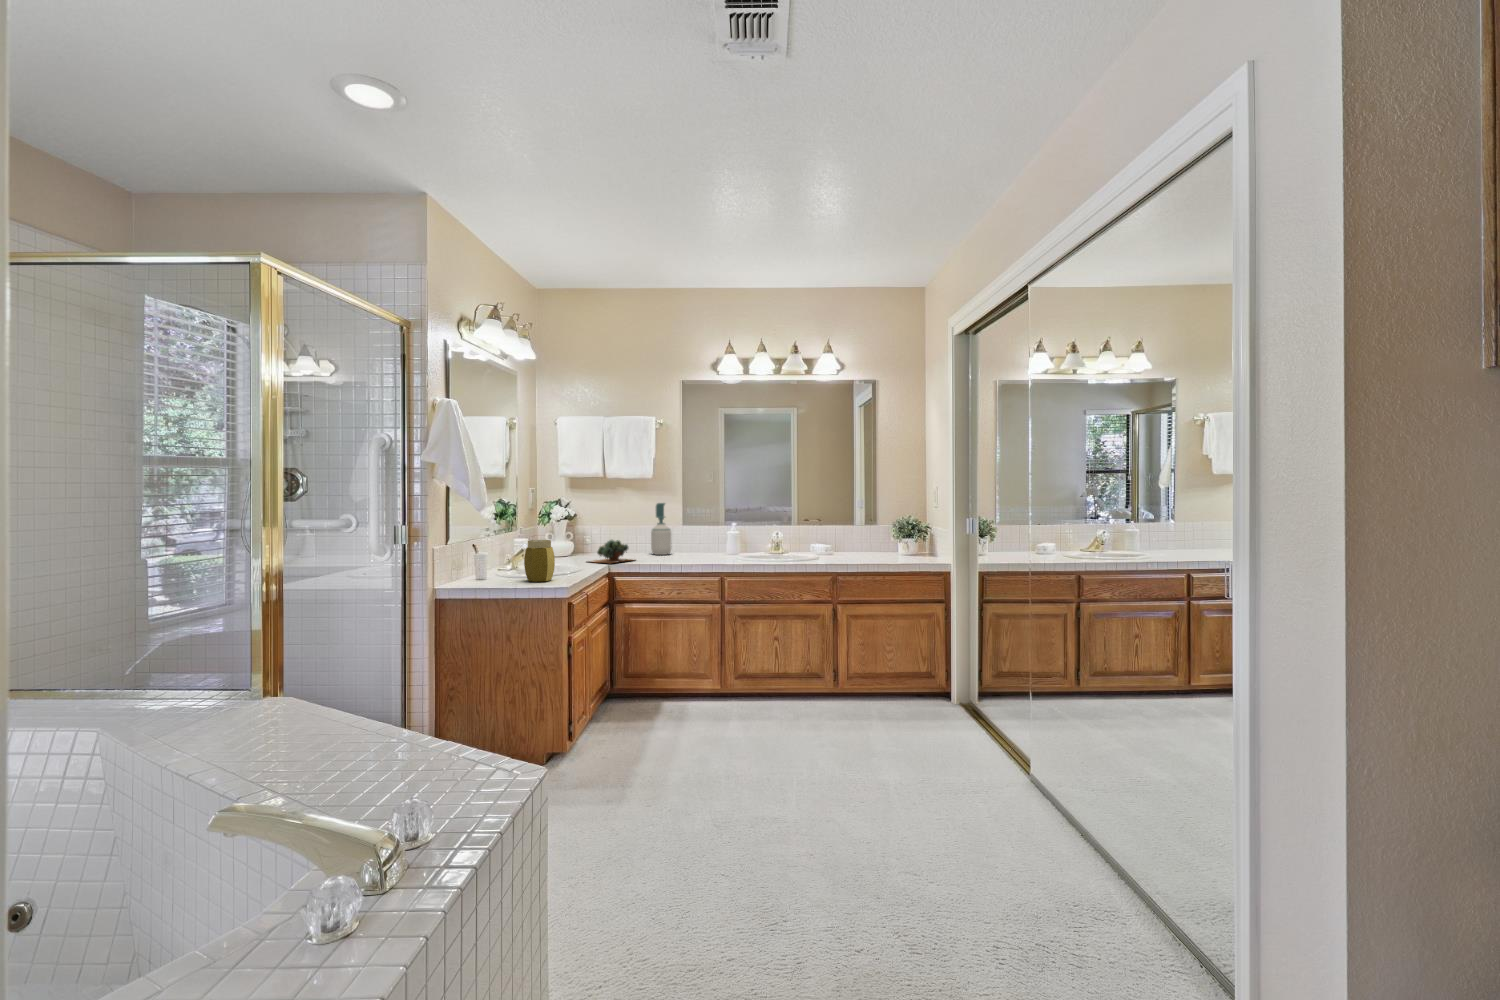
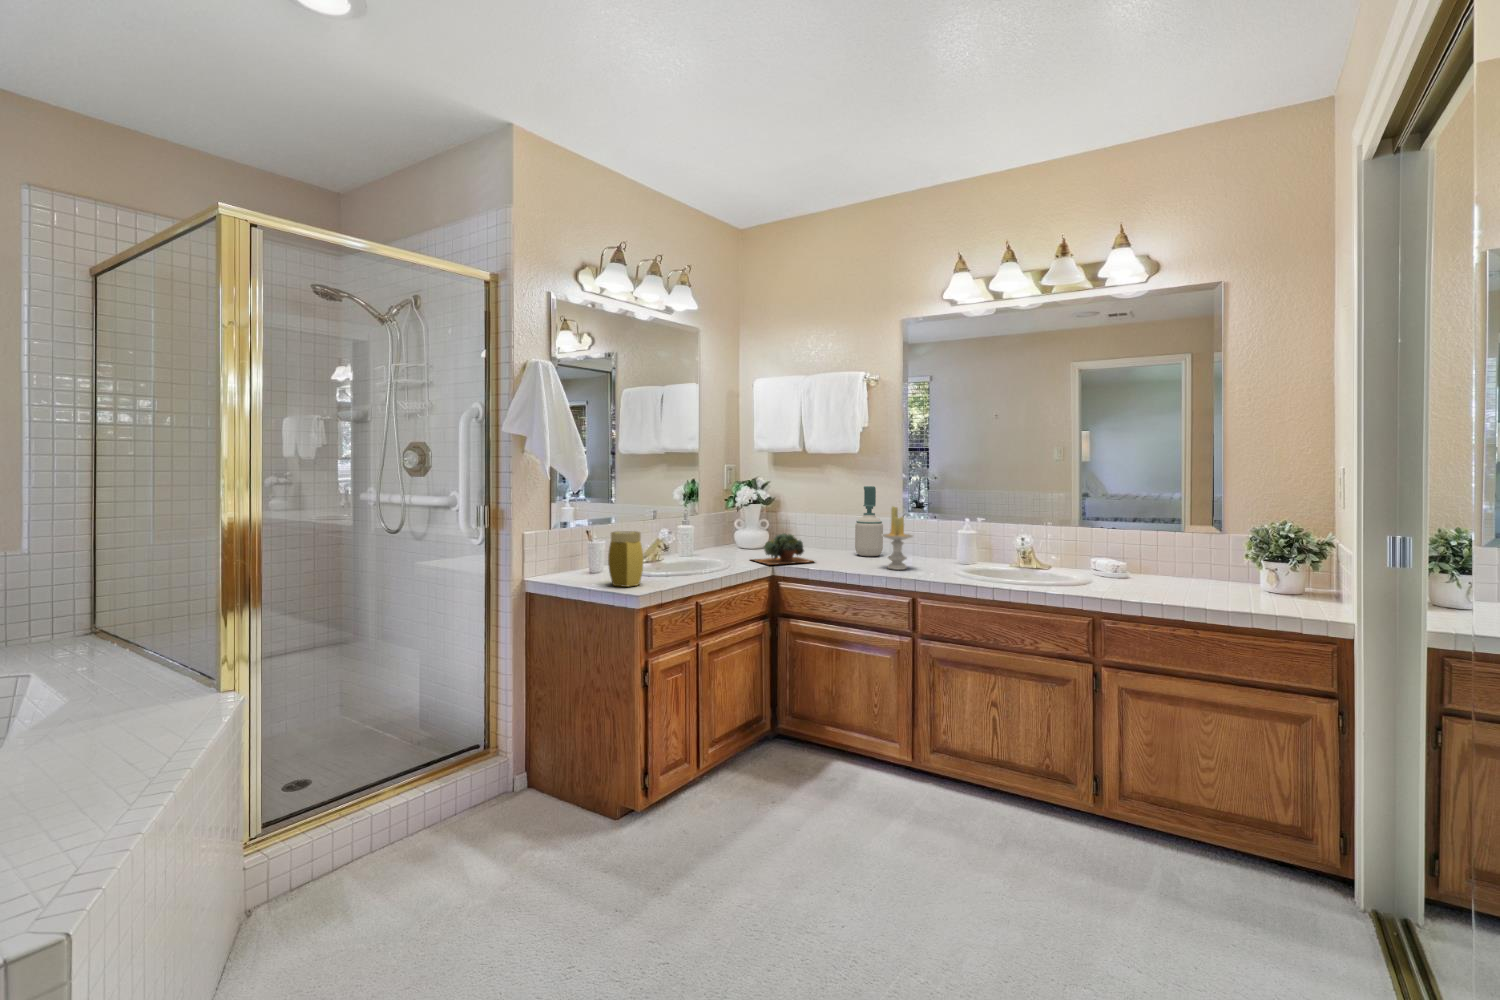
candle: none [685,516,708,561] -> present [882,506,913,570]

